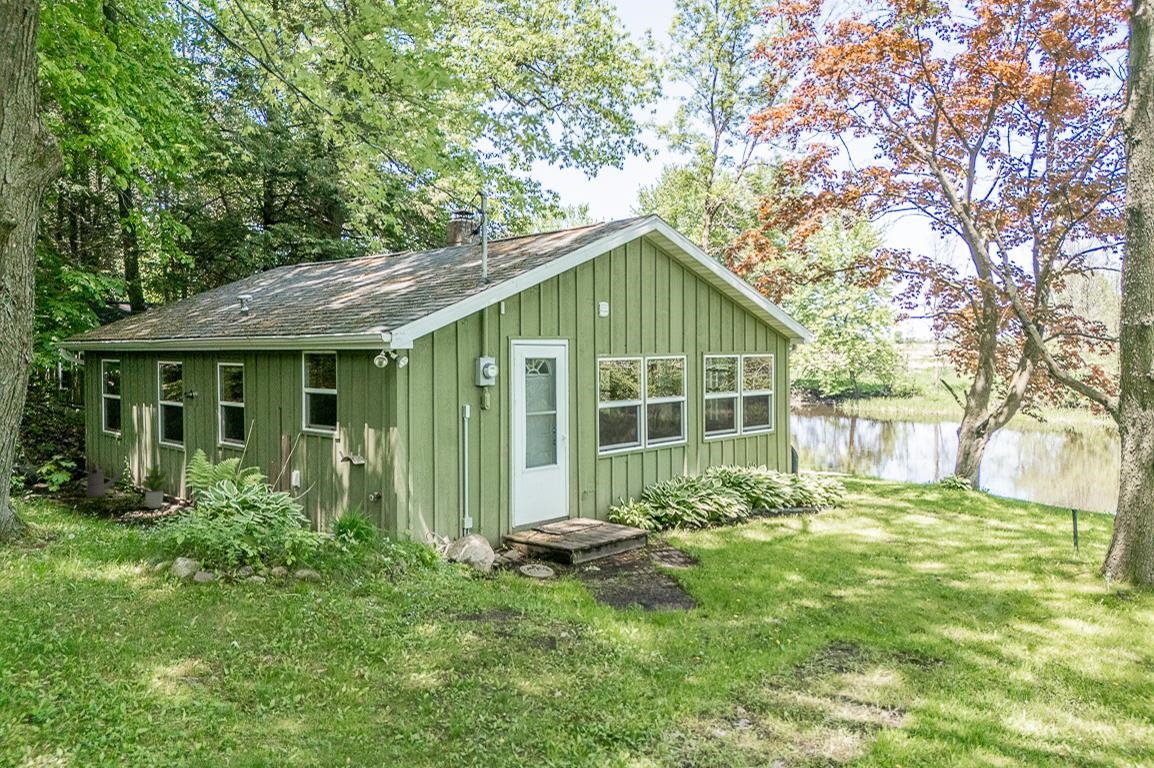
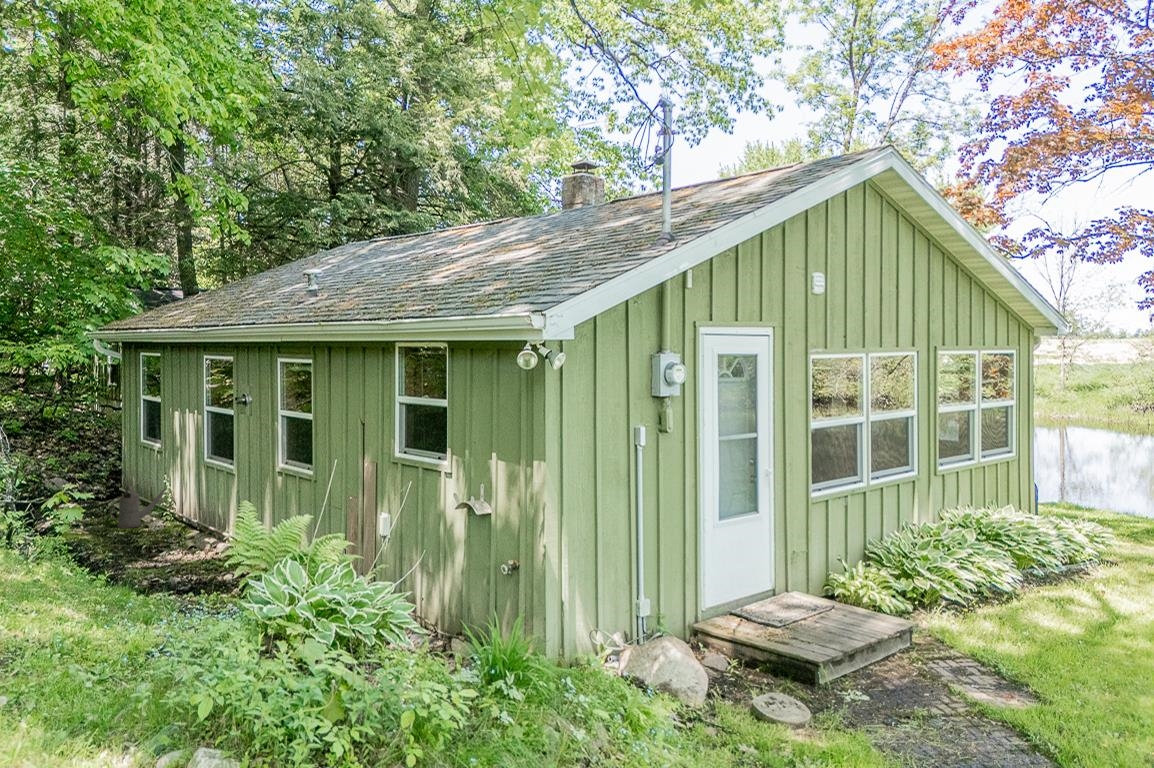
potted plant: present [141,465,166,508] -> none [177,490,218,548]

